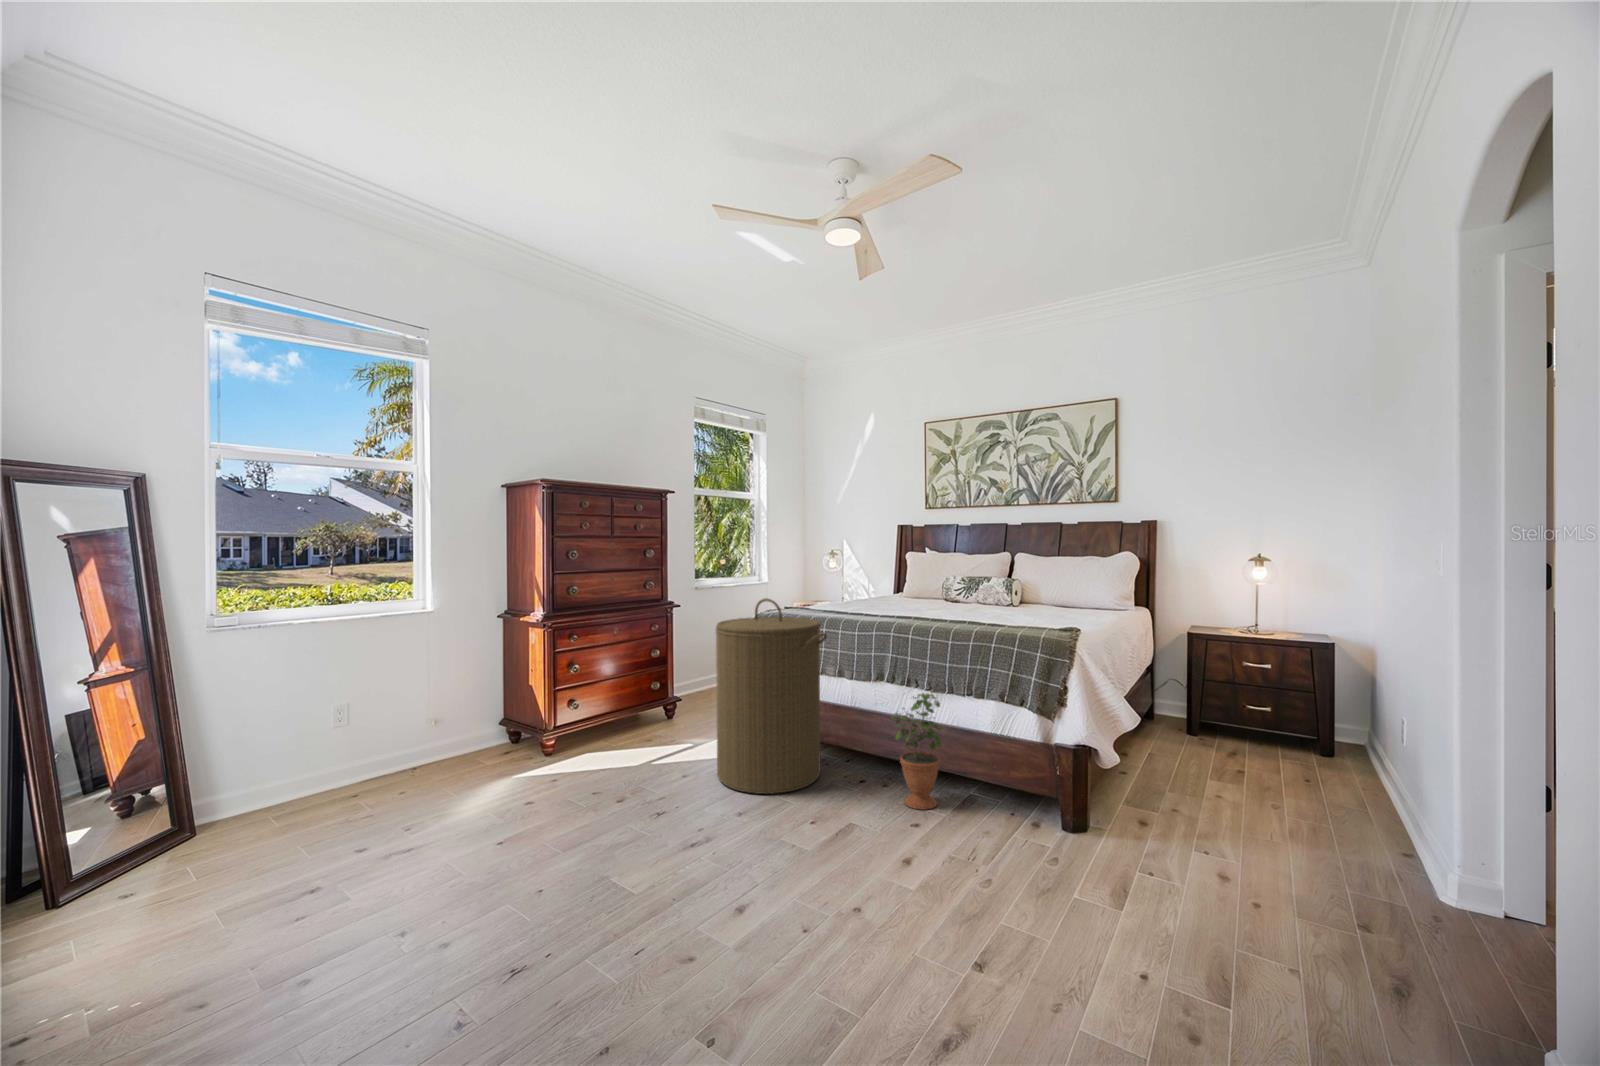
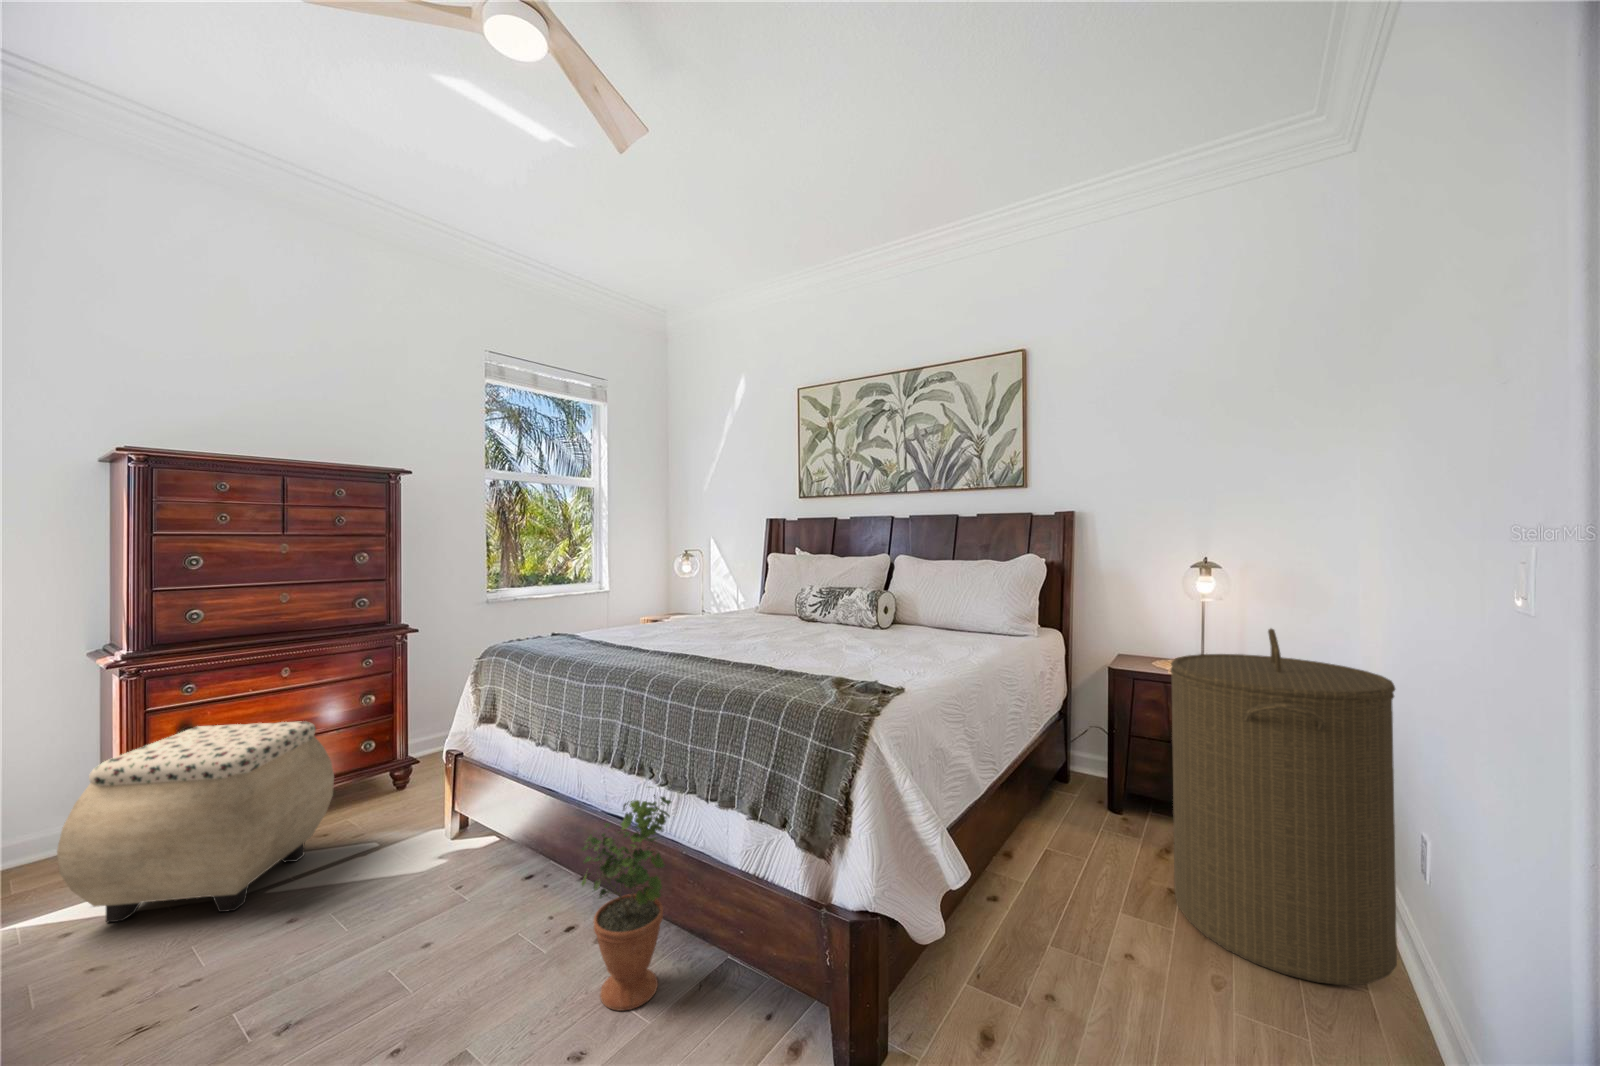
laundry hamper: present [716,598,827,794] -> present [1170,629,1397,985]
ottoman: none [551,662,660,777] -> present [57,721,334,922]

